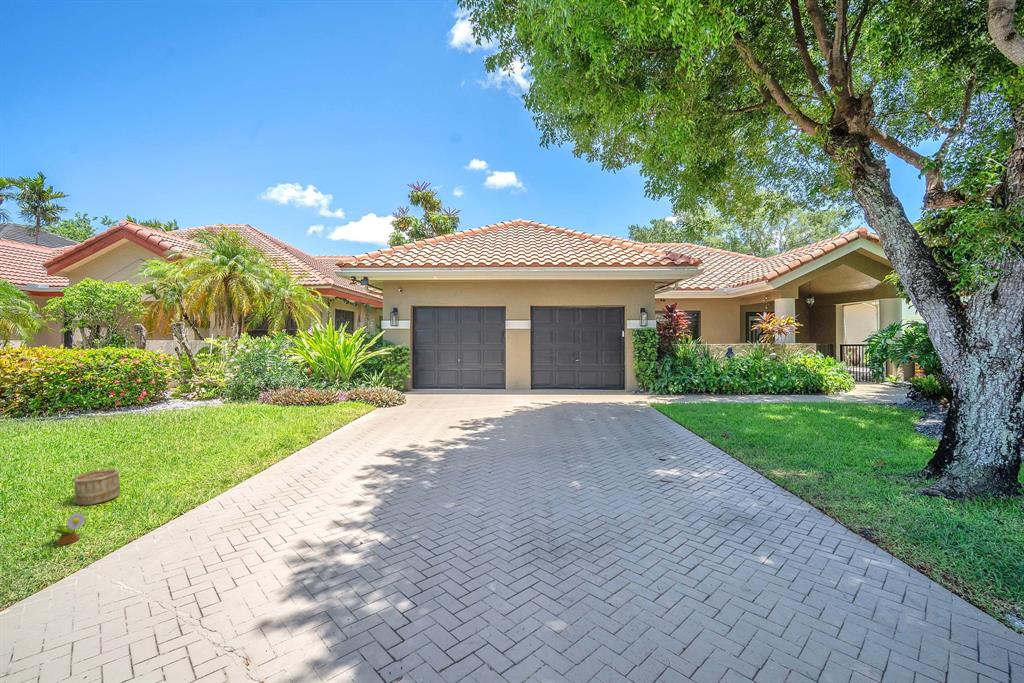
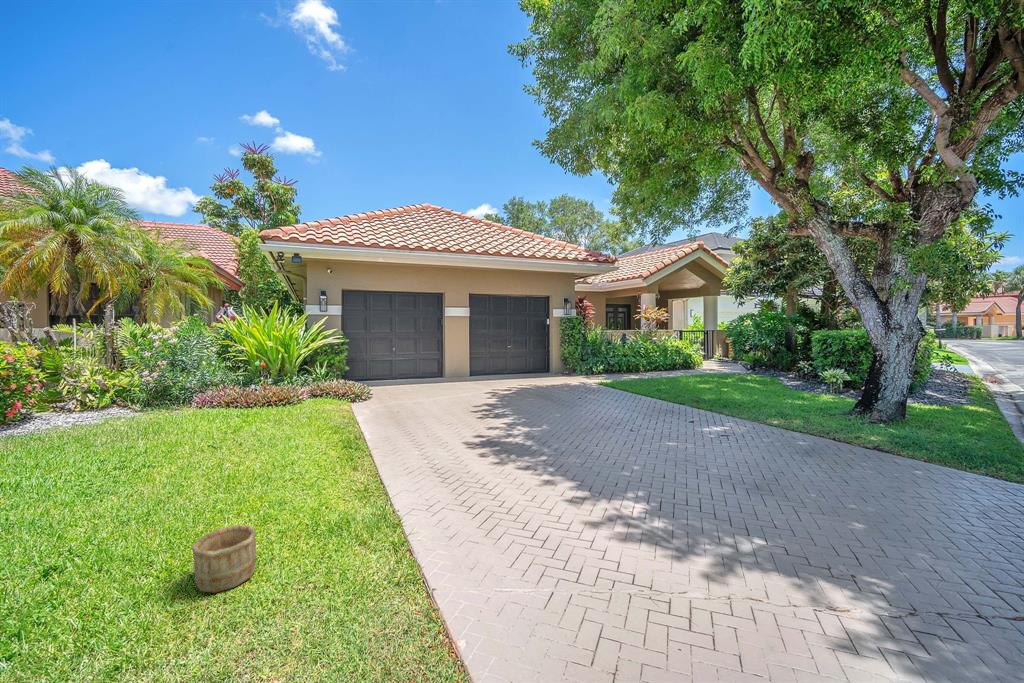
decorative plant: present [47,512,86,545] -> none [302,589,351,649]

